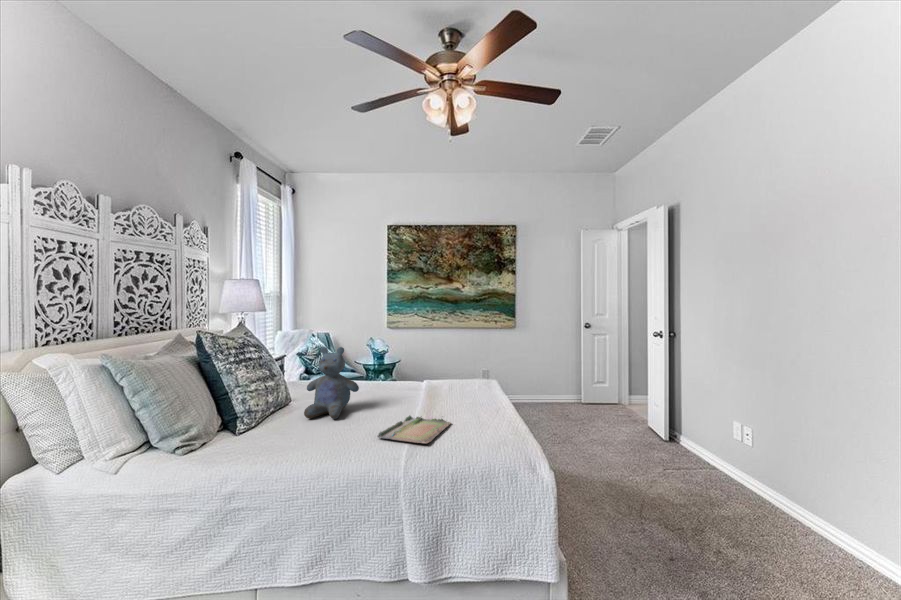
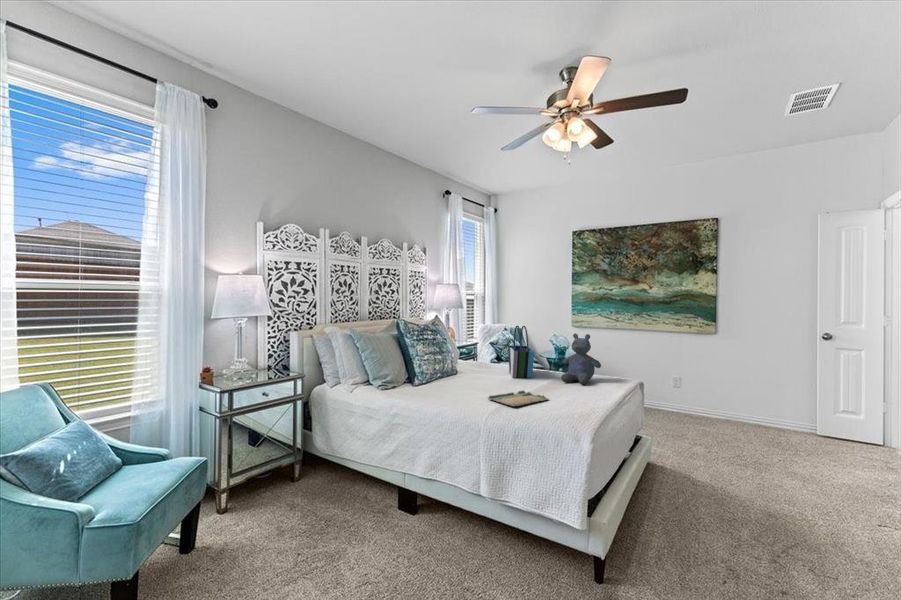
tote bag: none [356,330,402,398] -> present [508,326,534,378]
stuffed bear: present [304,347,359,419] -> present [561,333,601,384]

